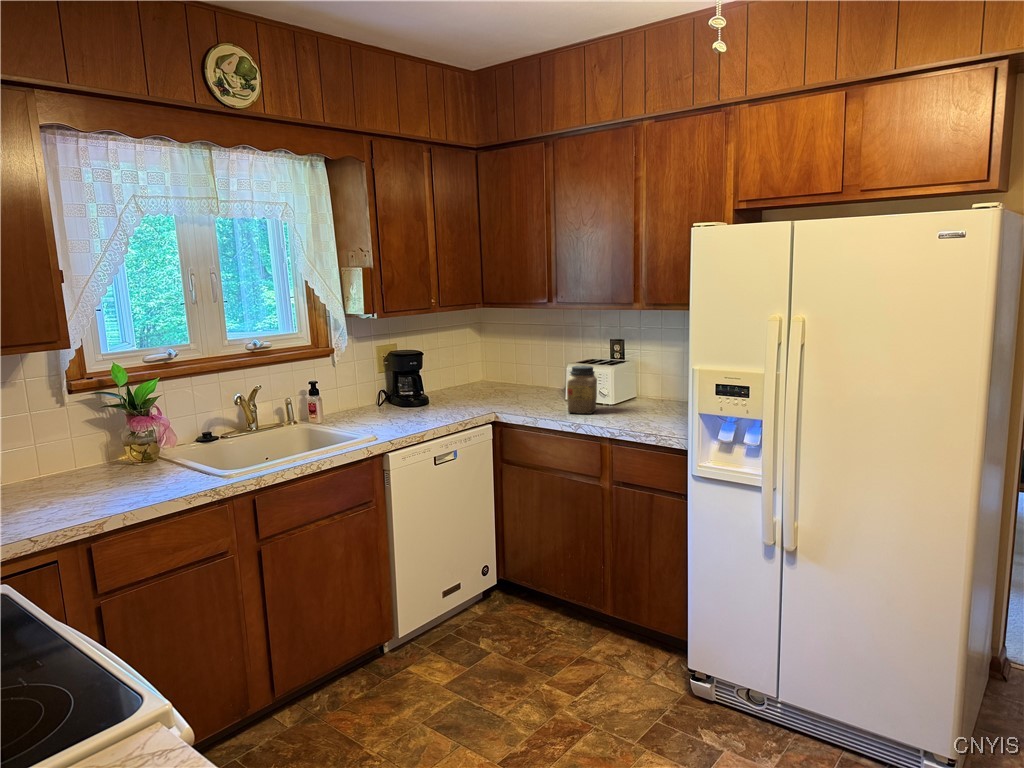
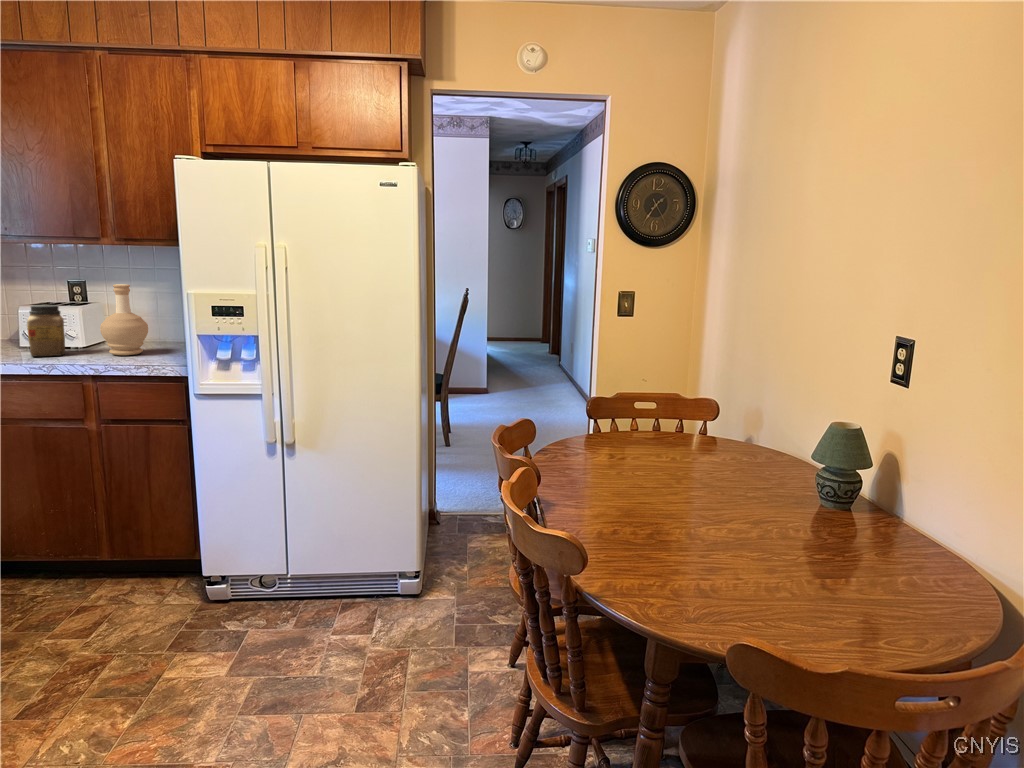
bottle: none [624,349,666,419] -> present [100,284,148,355]

